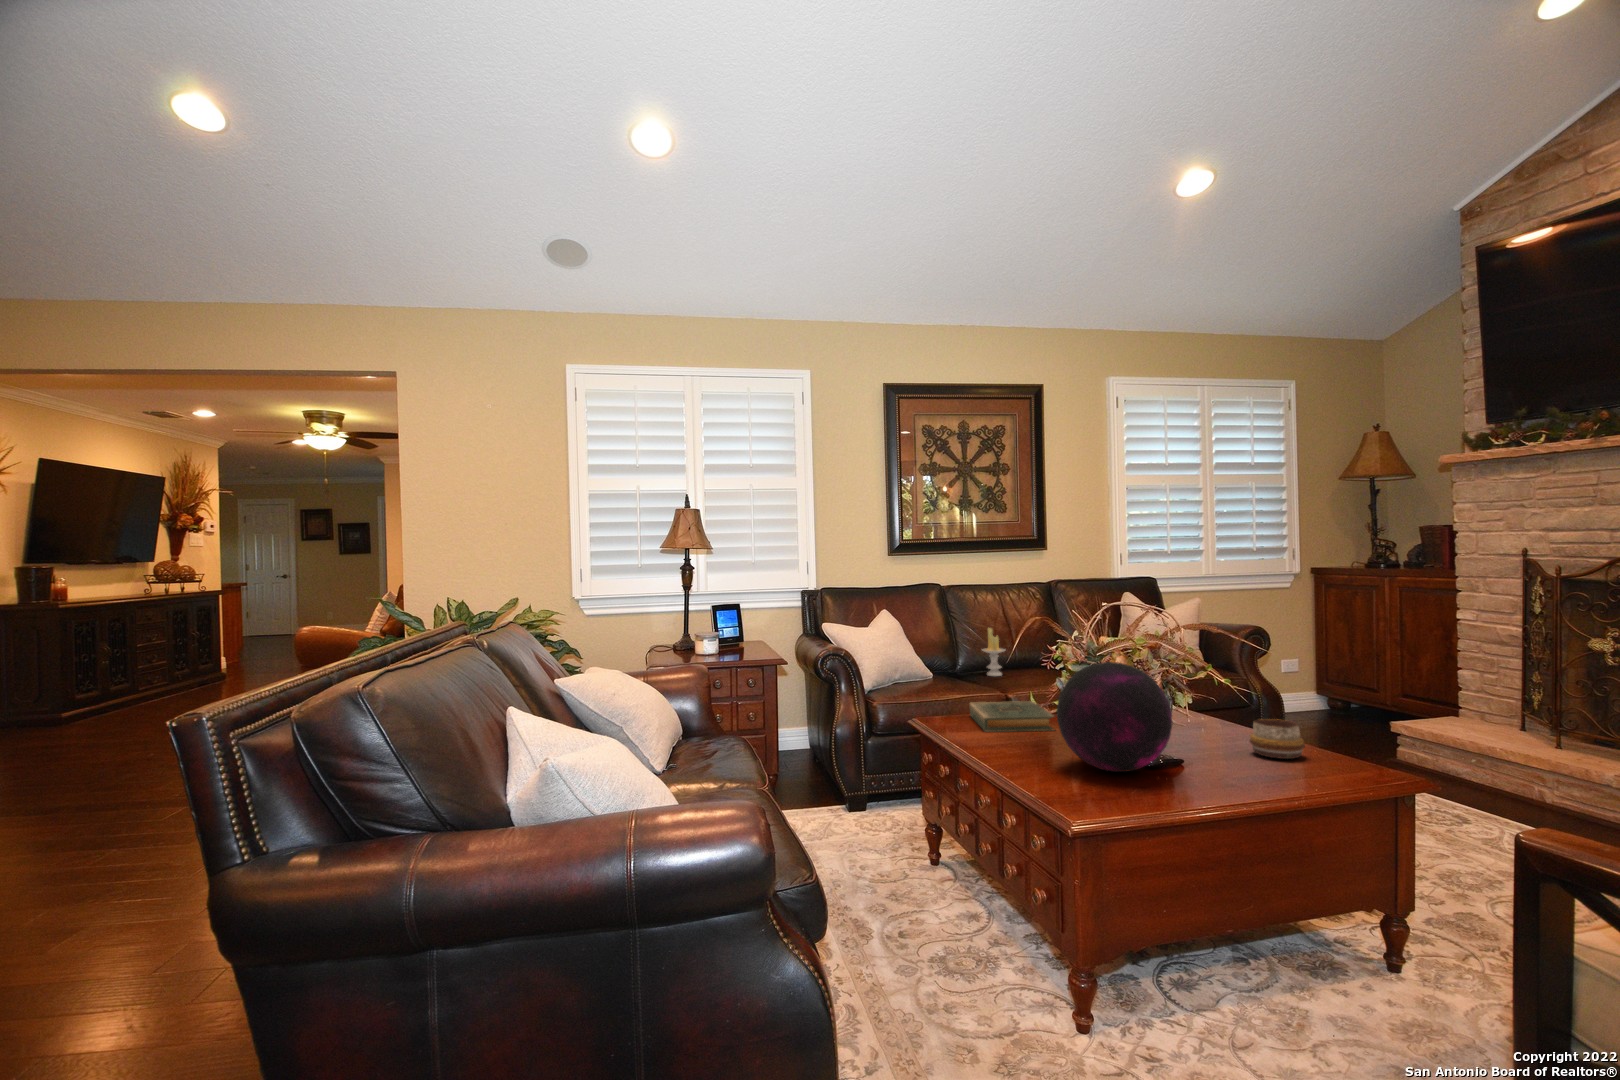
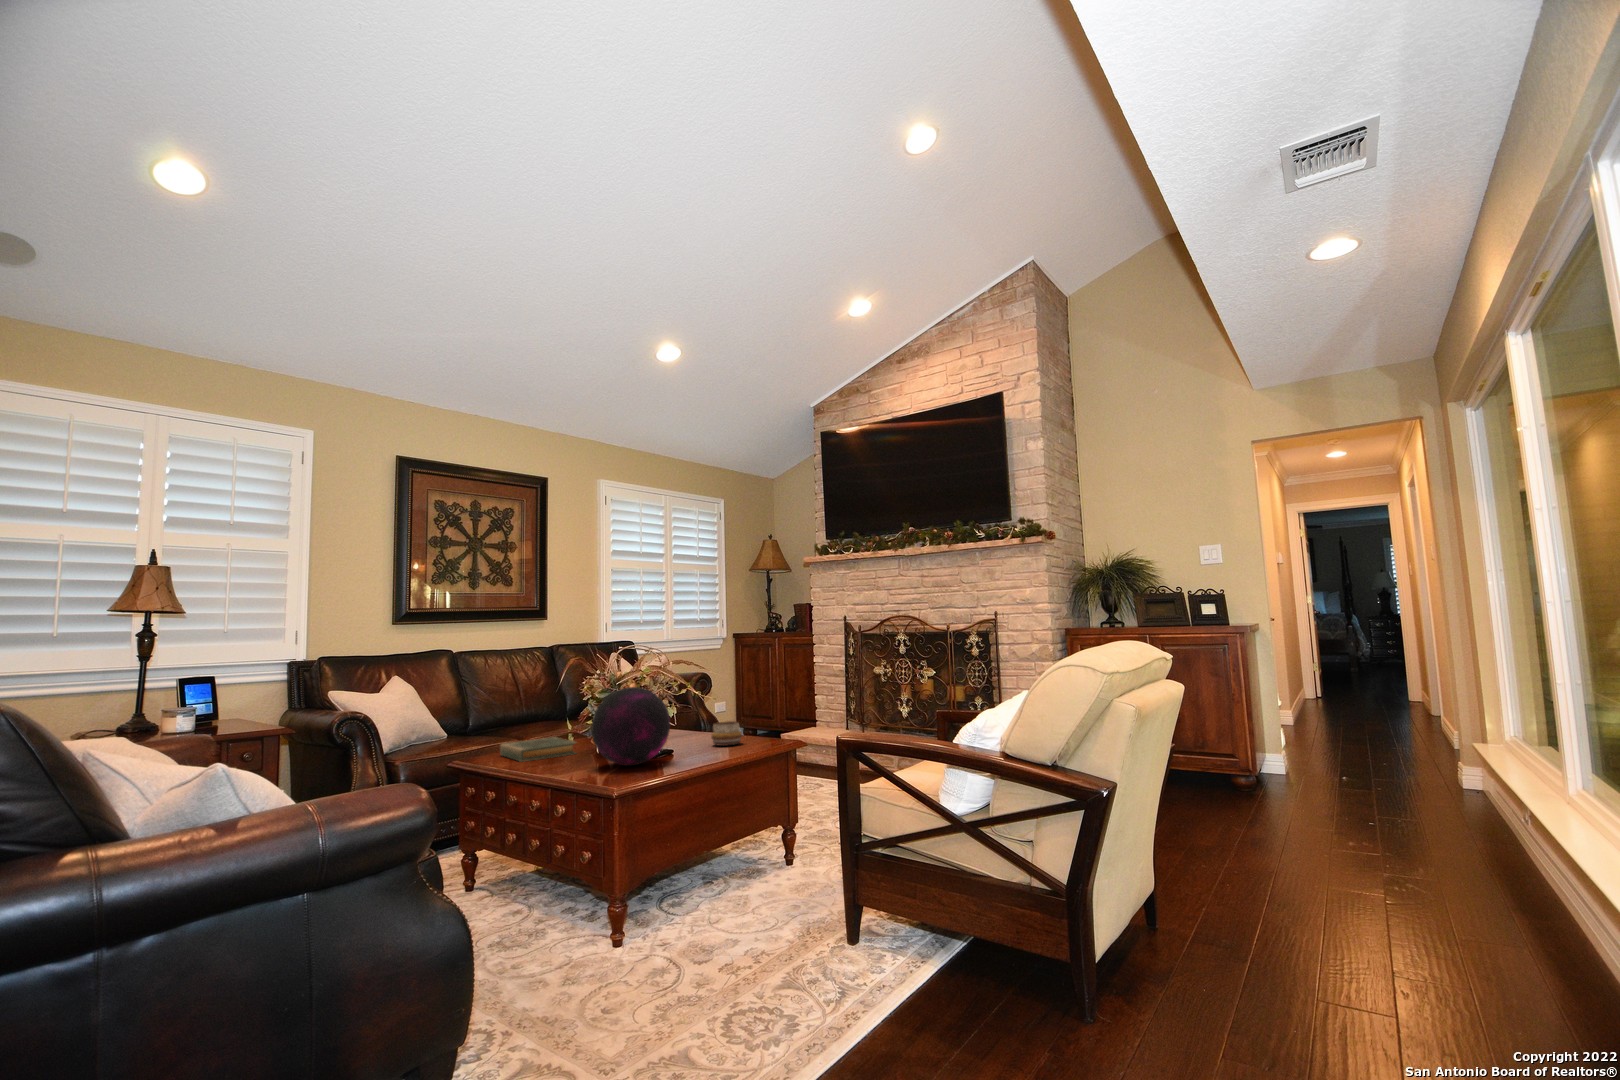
candle: present [982,628,1005,676] -> none [491,688,514,732]

